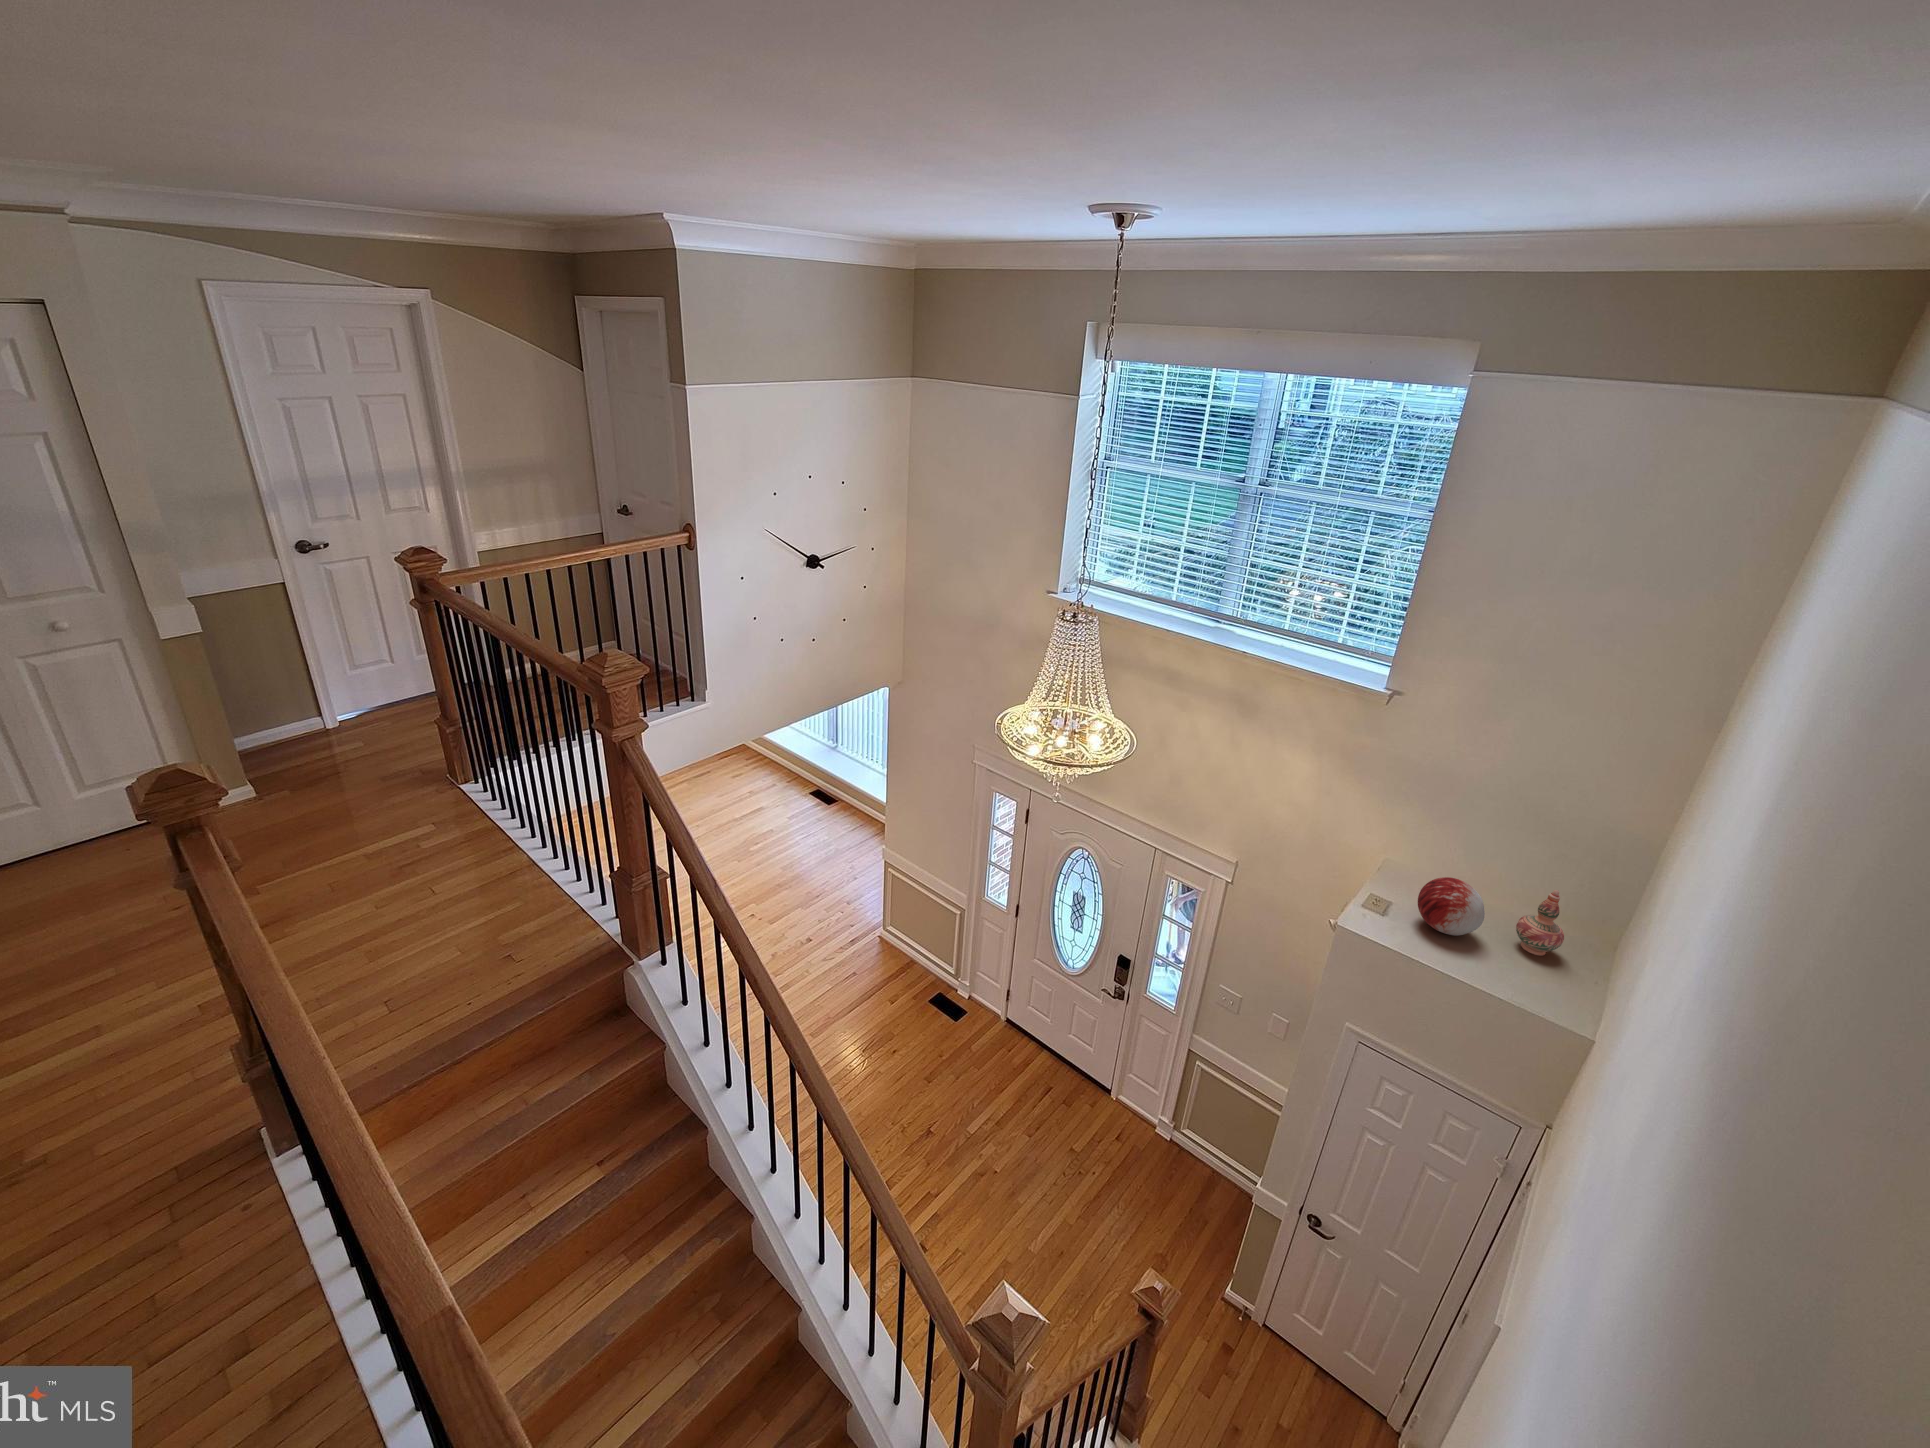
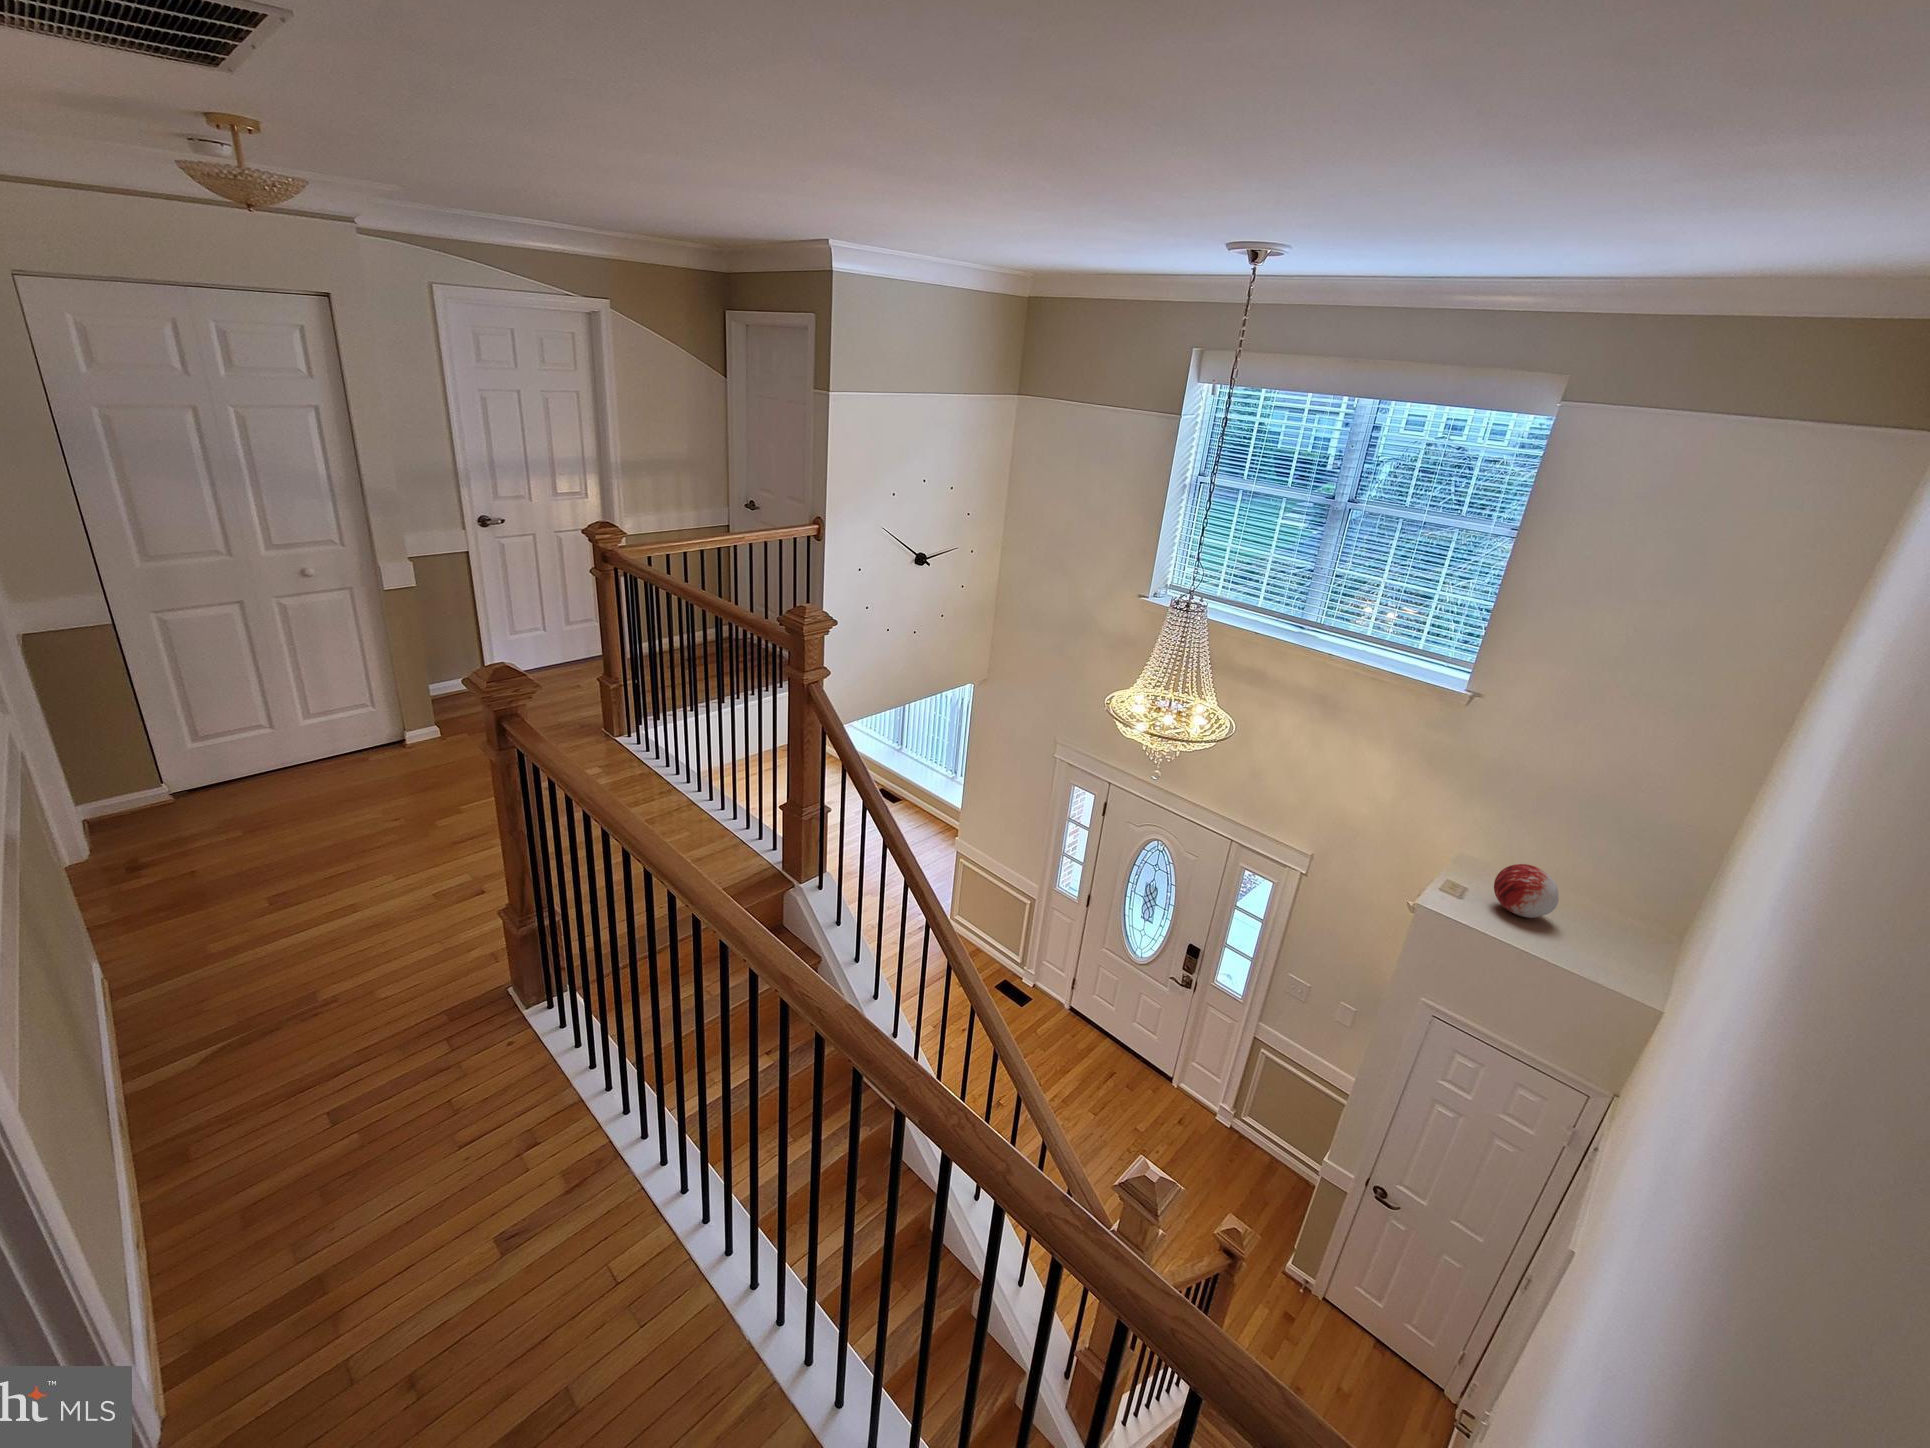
decorative vase: present [1516,890,1564,956] -> none [1588,878,1634,940]

